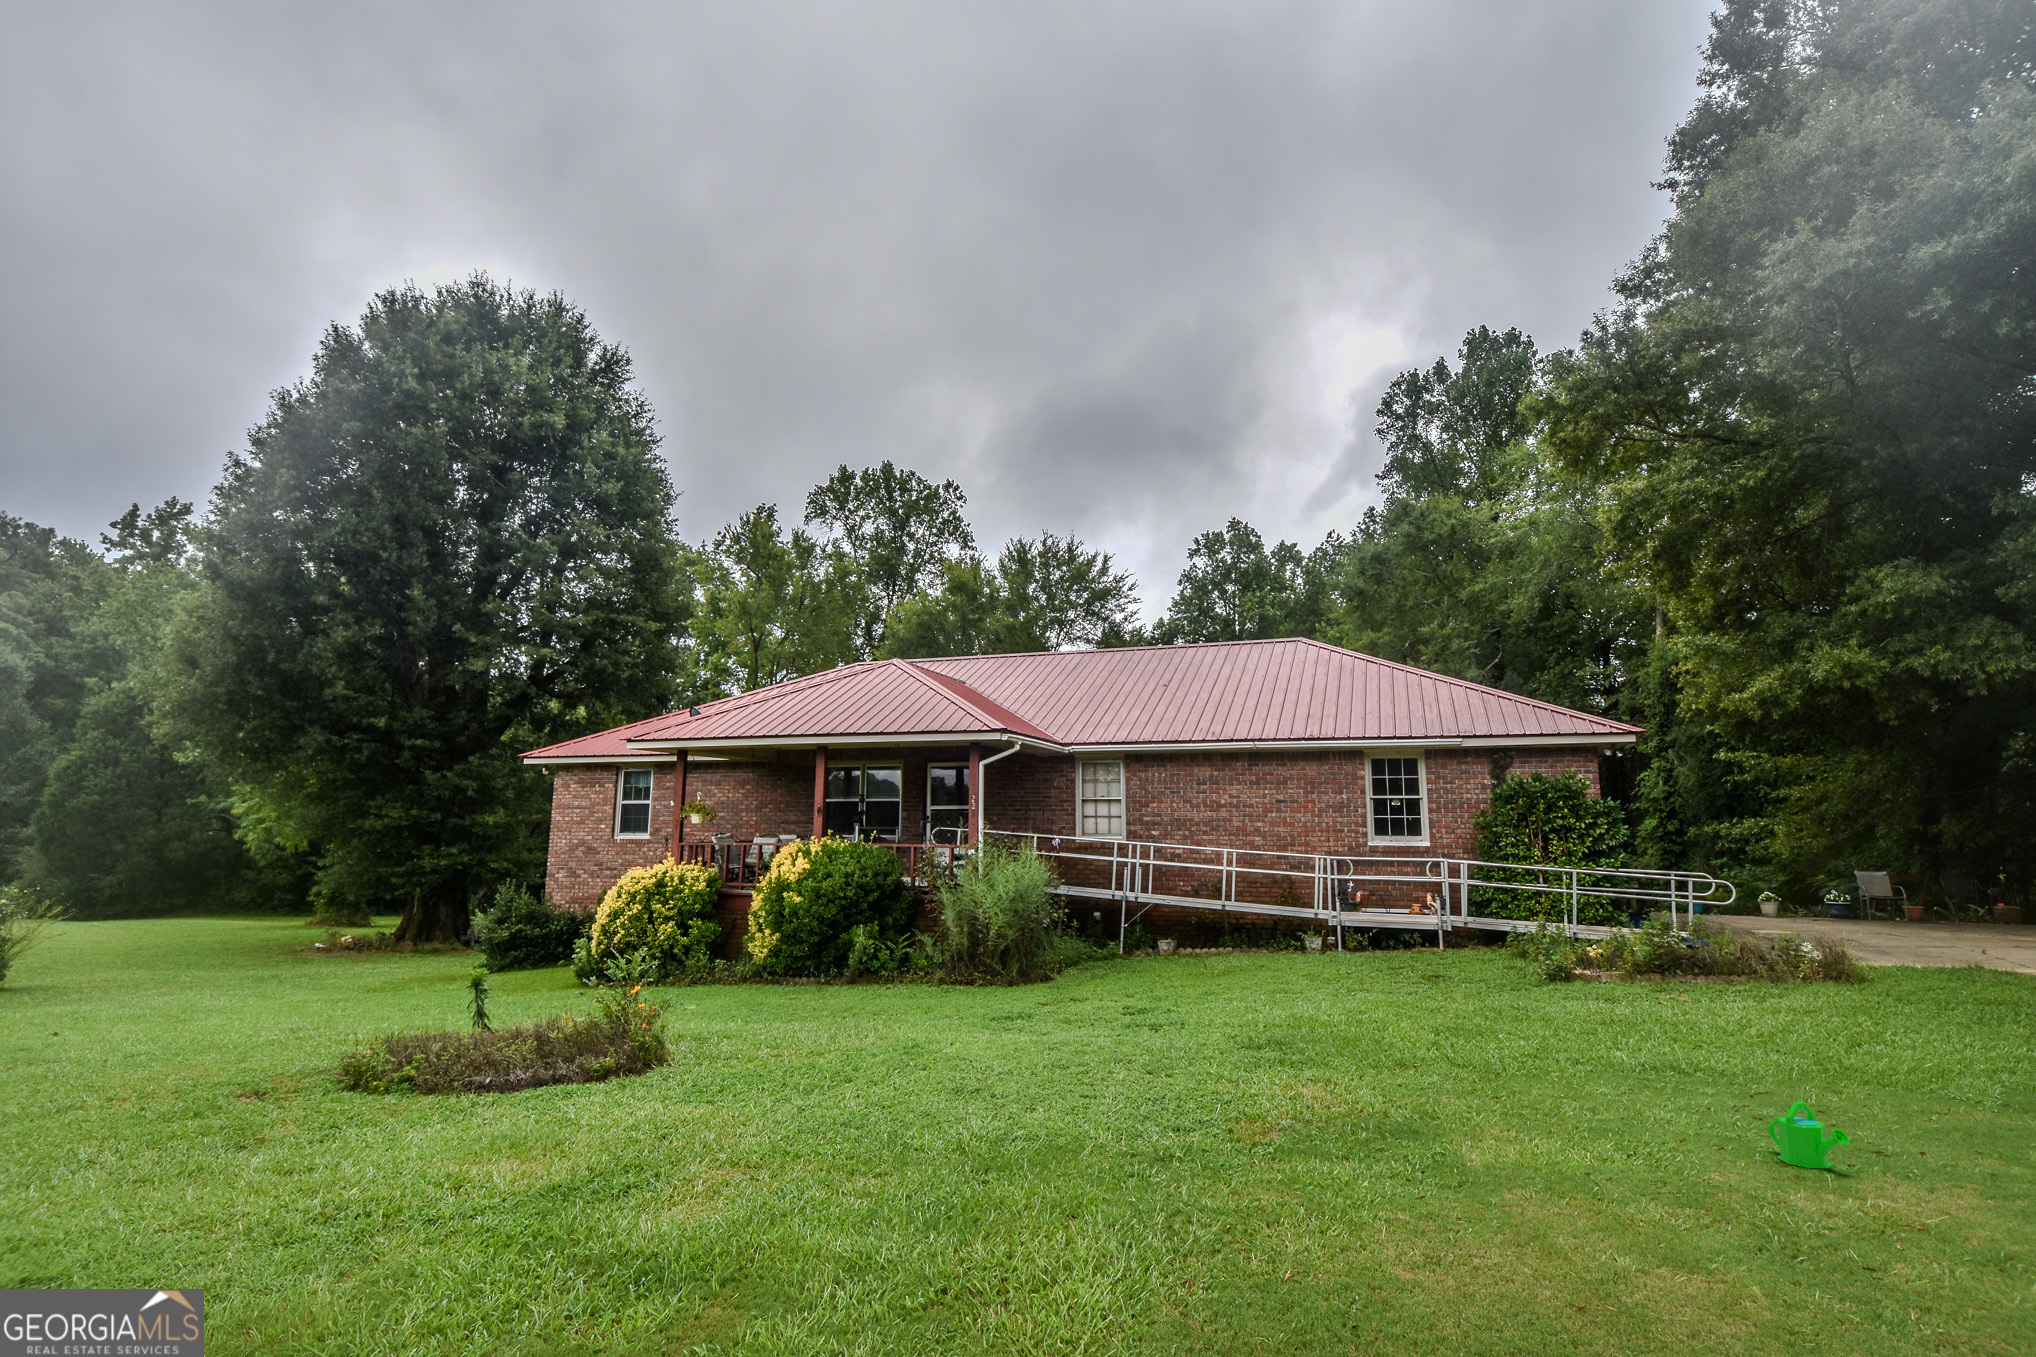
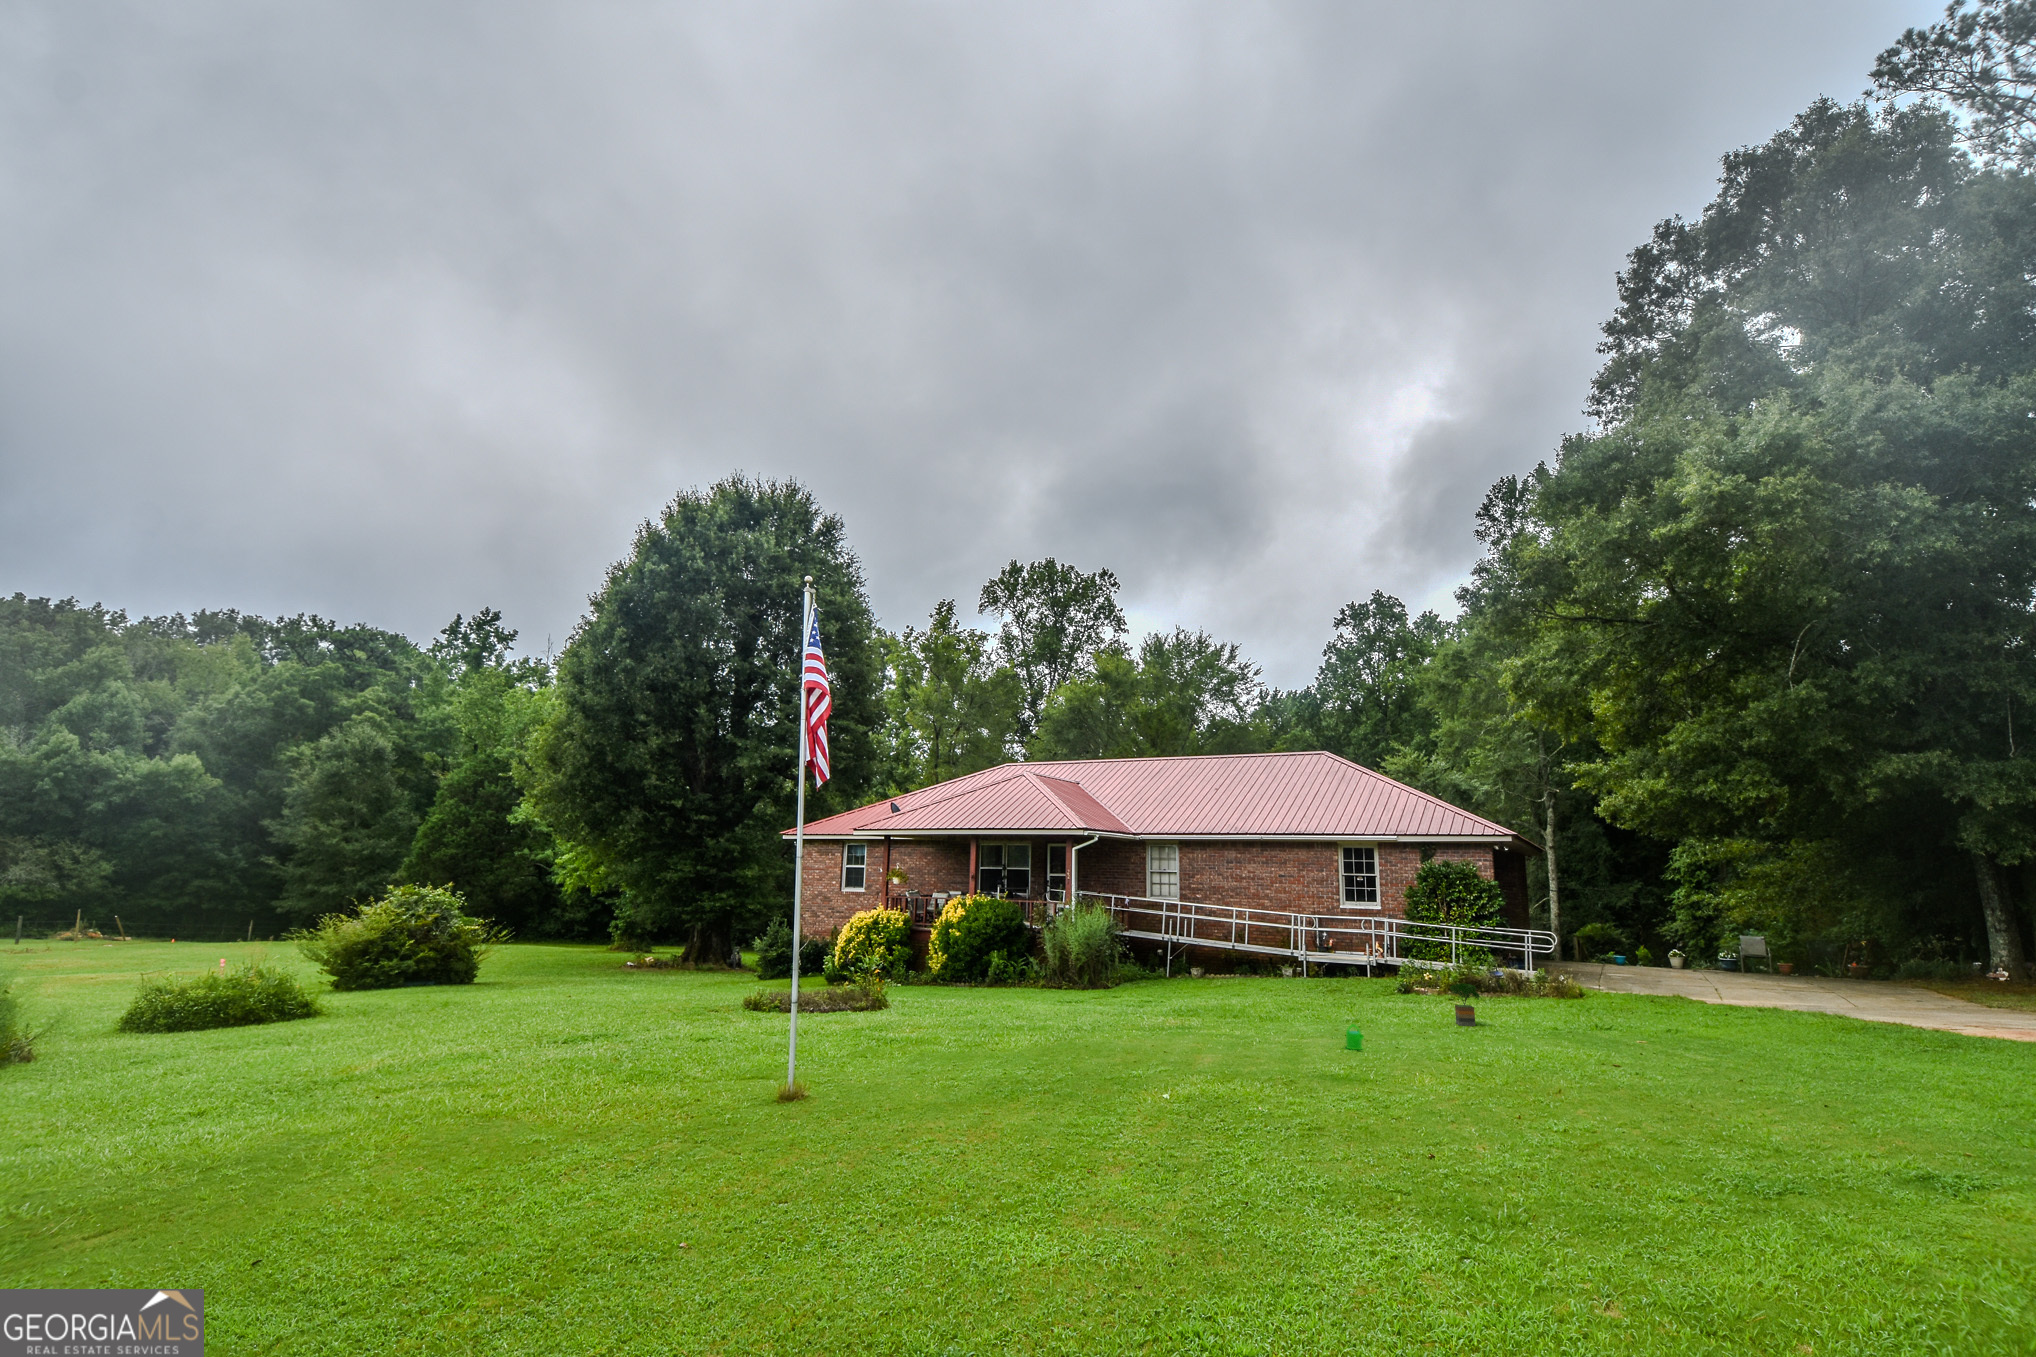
potted tree: none [1807,973,1886,1061] -> present [1450,983,1480,1026]

